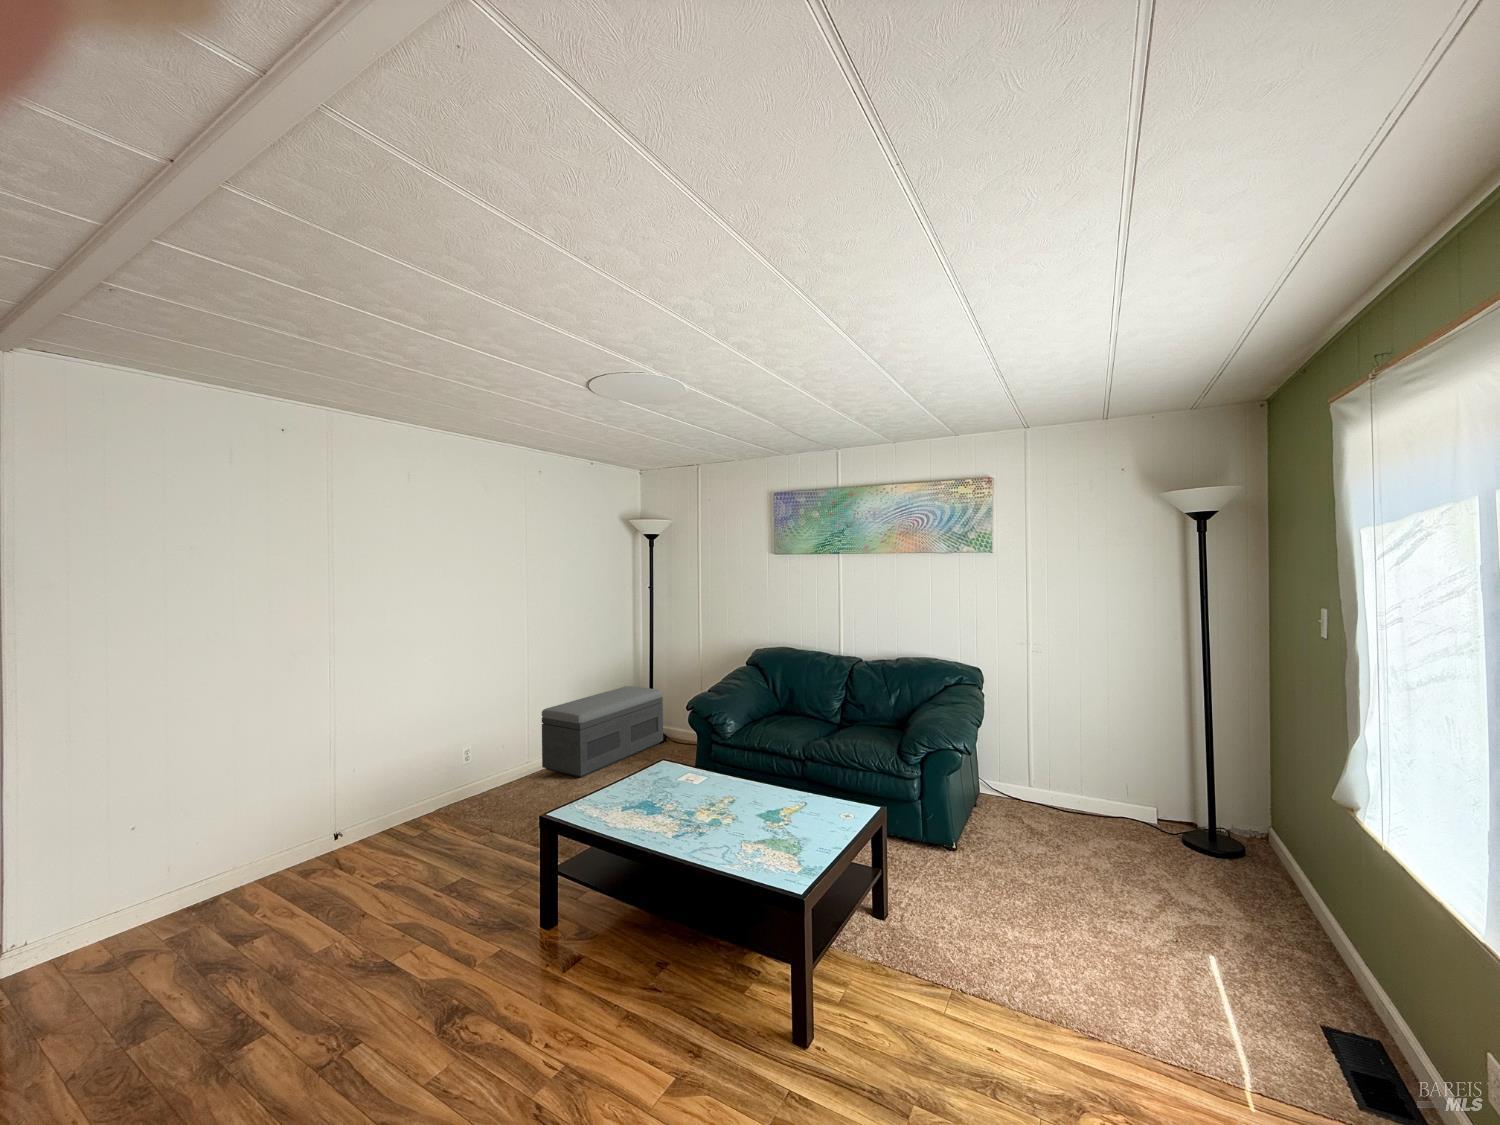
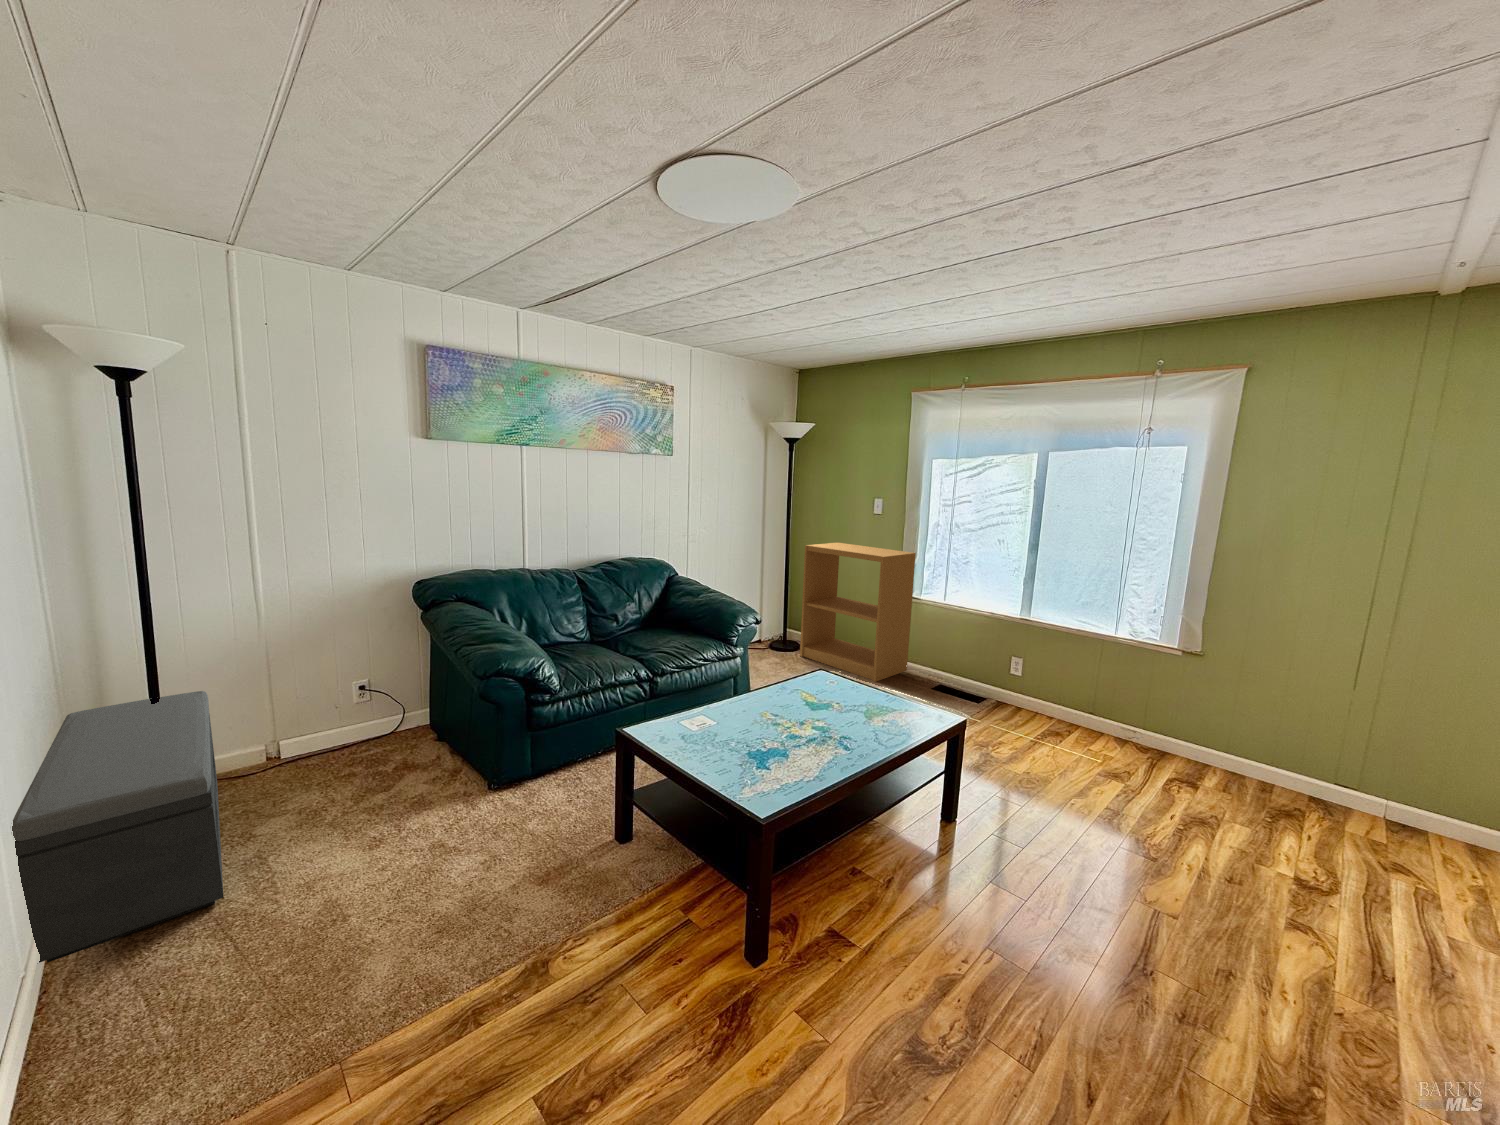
bookshelf: none [1172,678,1341,979] -> present [800,543,916,682]

